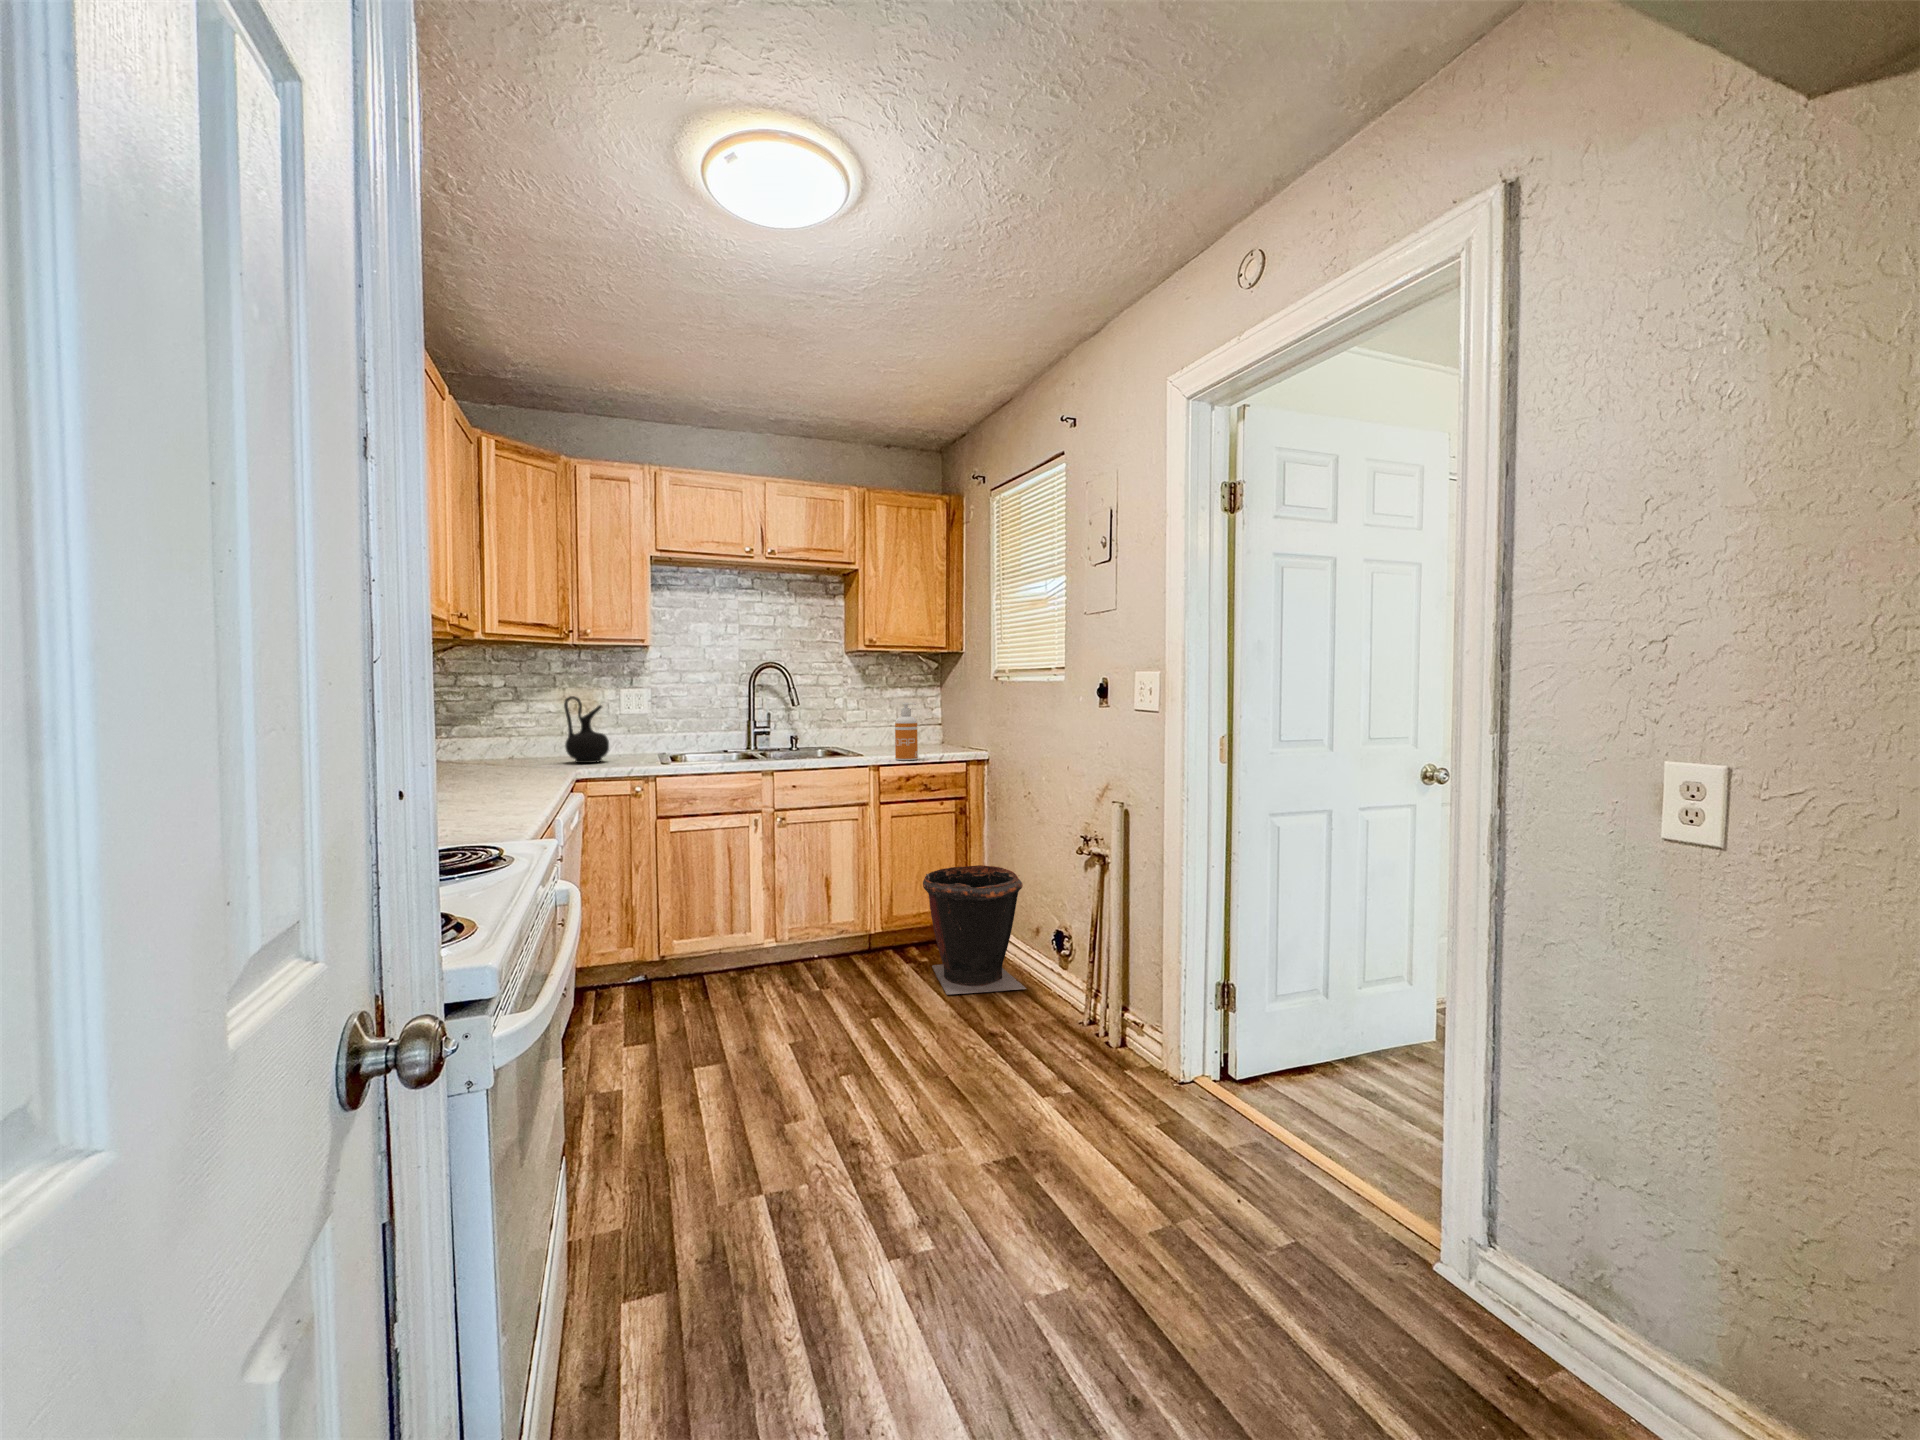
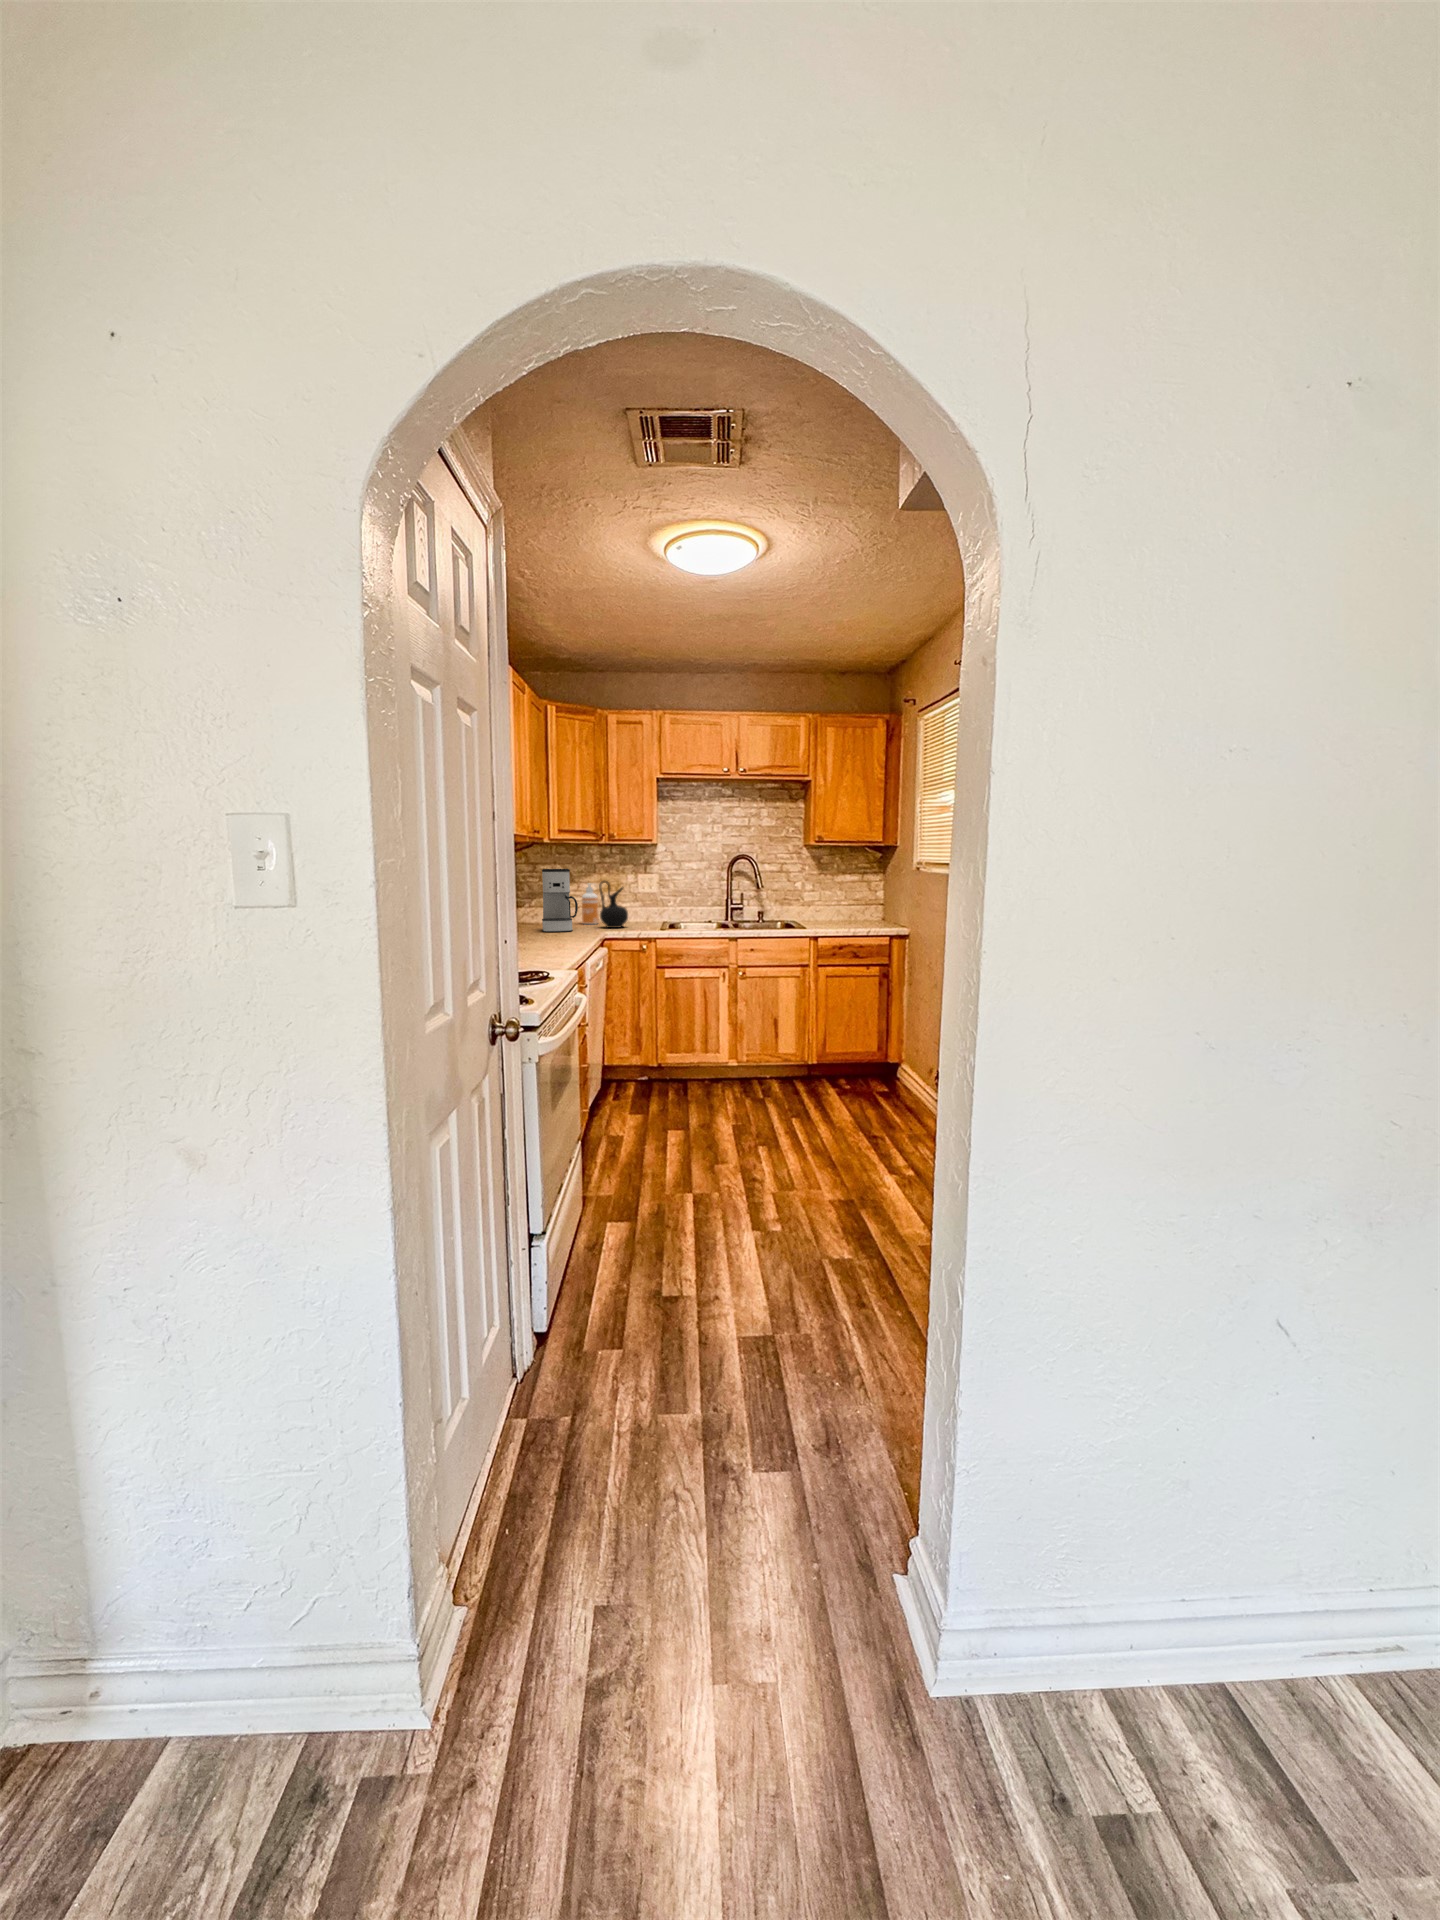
coffee maker: none [470,679,531,773] -> present [542,869,578,932]
soap dispenser: present [895,703,918,760] -> present [582,884,599,924]
waste bin: present [923,865,1026,995] -> none [842,1019,921,1115]

